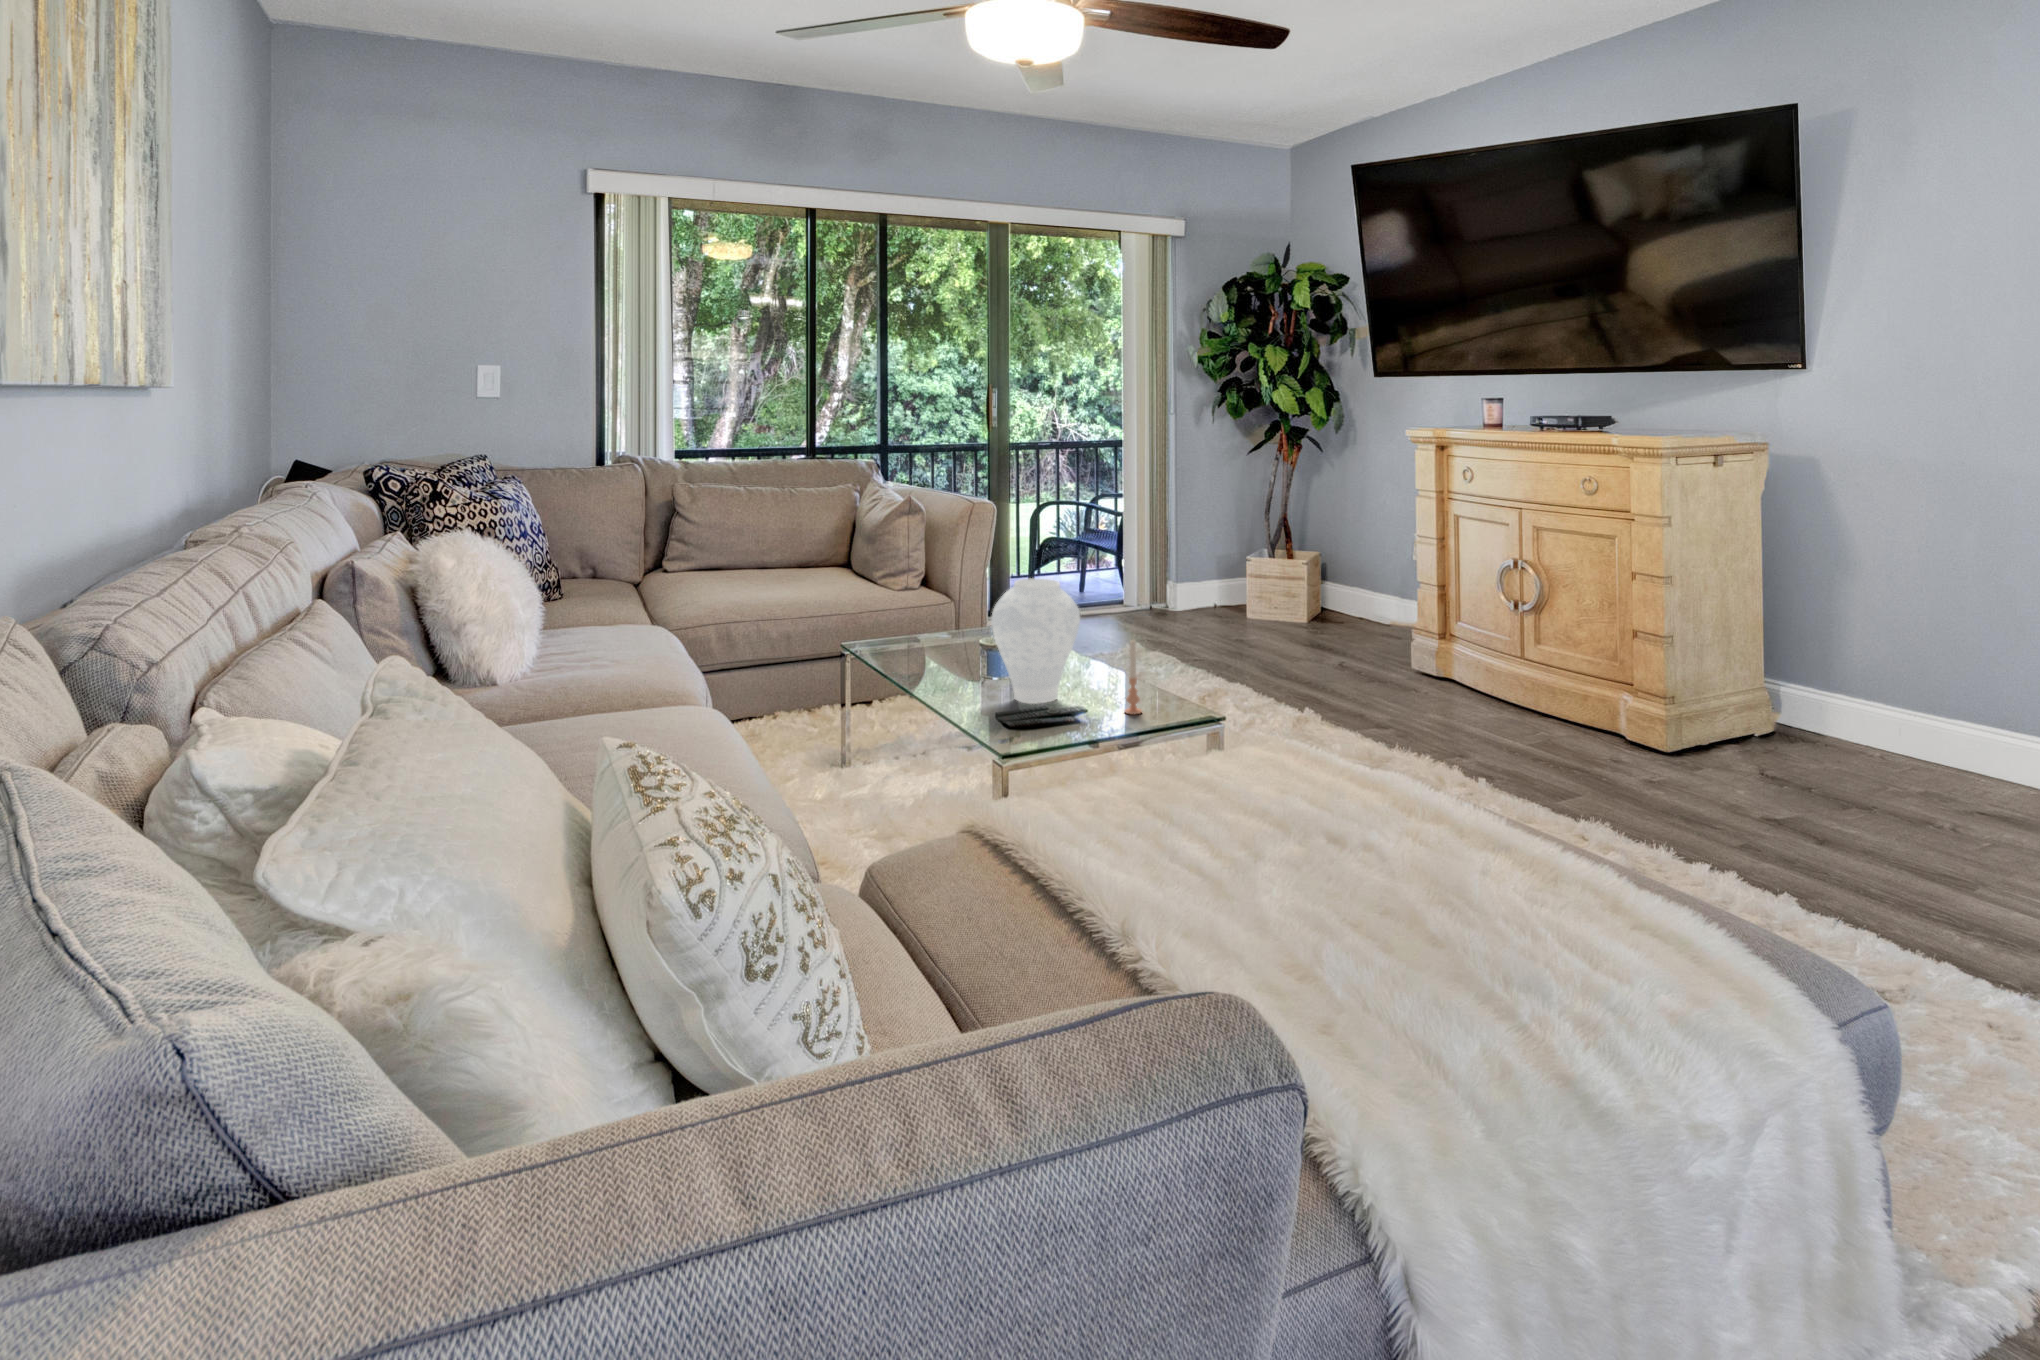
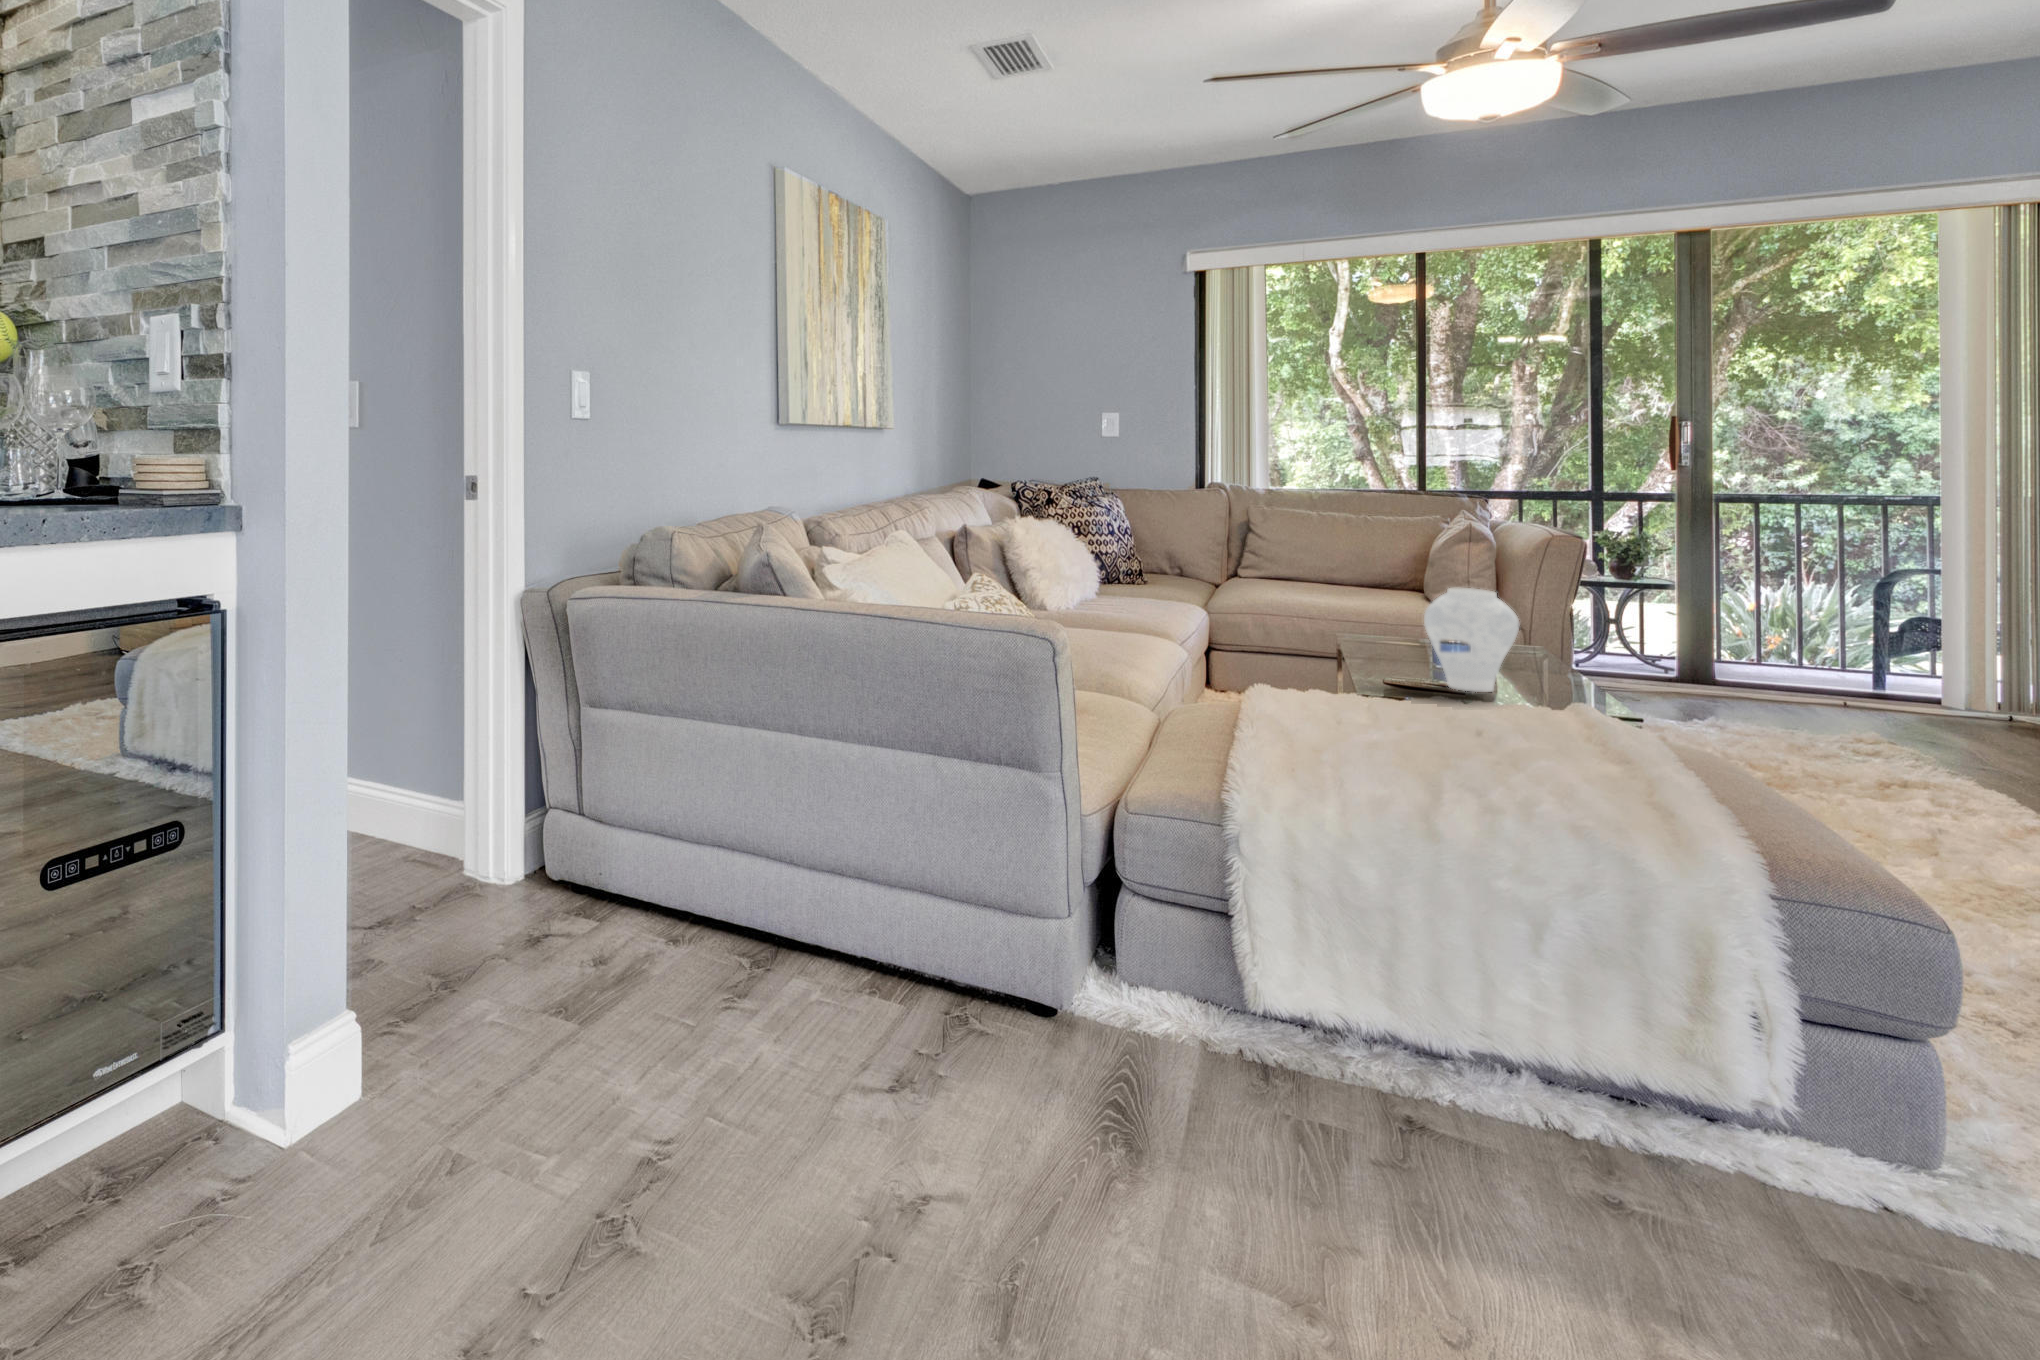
candle: present [1125,640,1142,714] -> none [1542,646,1563,711]

